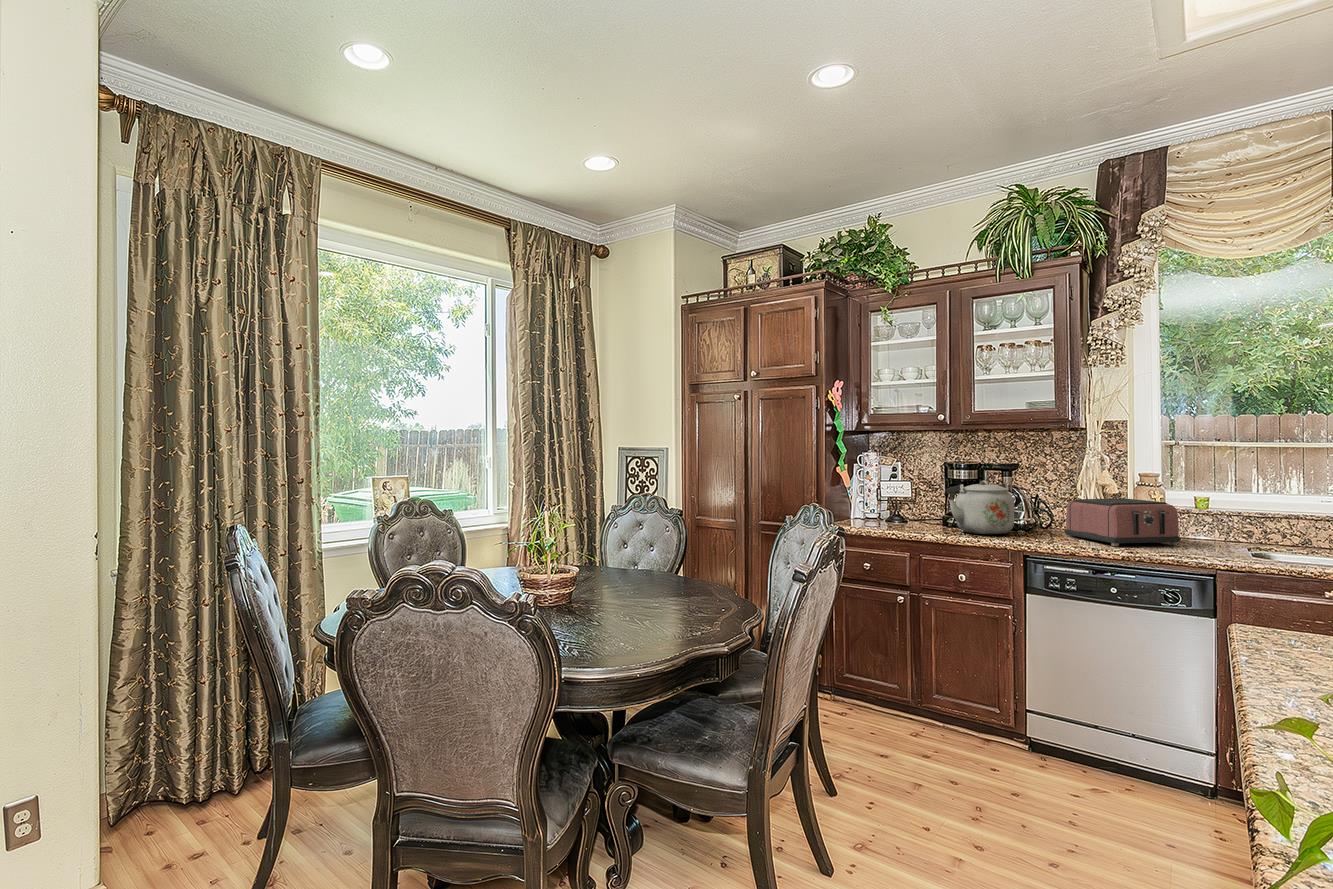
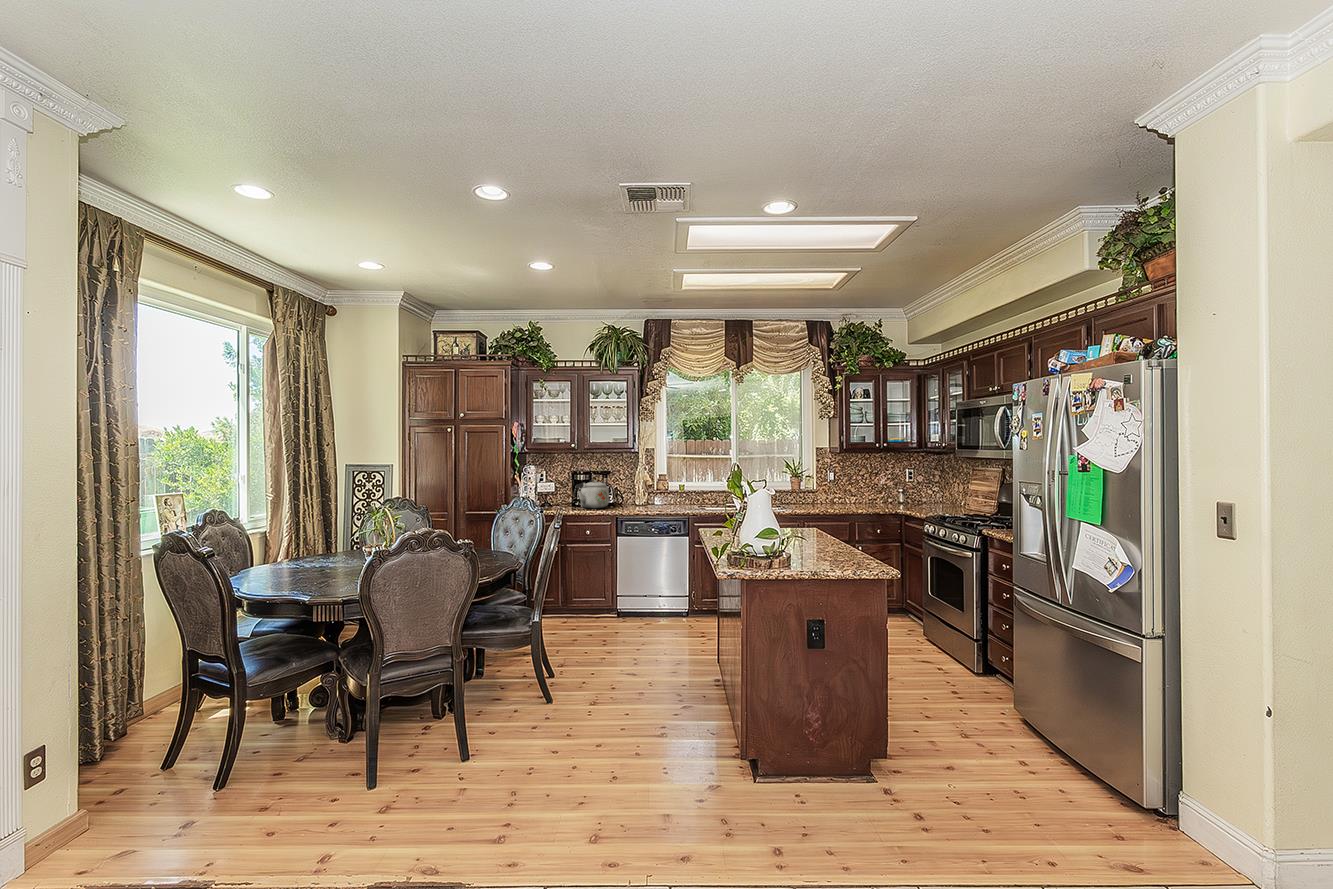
toaster: present [1064,498,1181,546] -> none [630,487,677,510]

